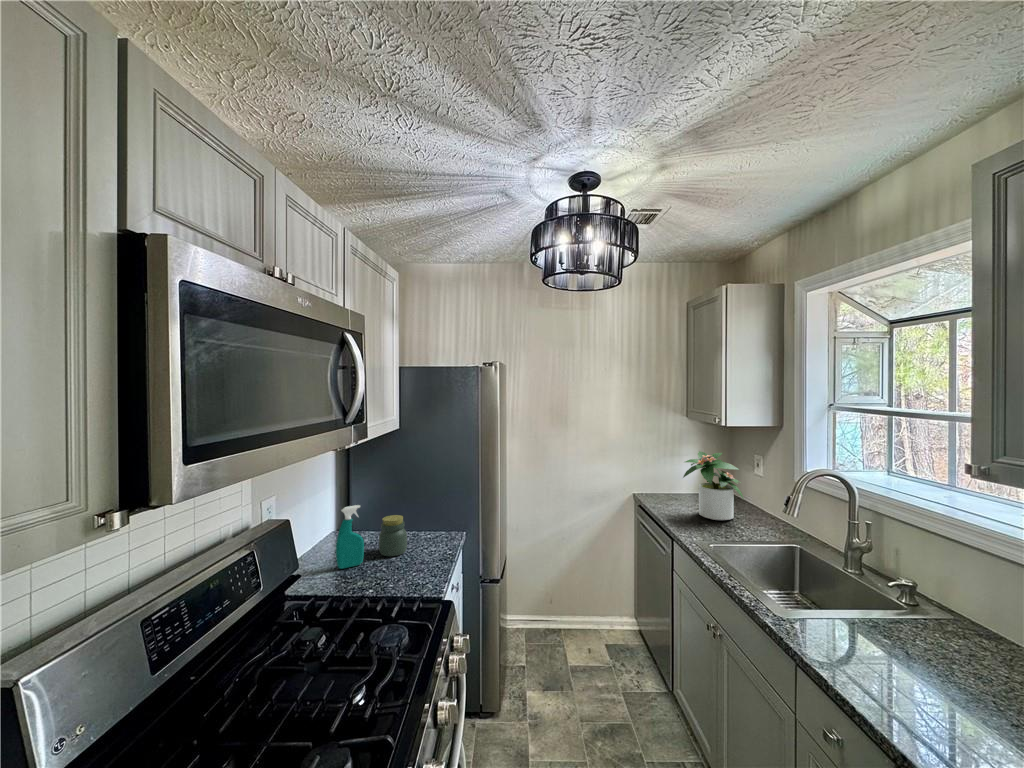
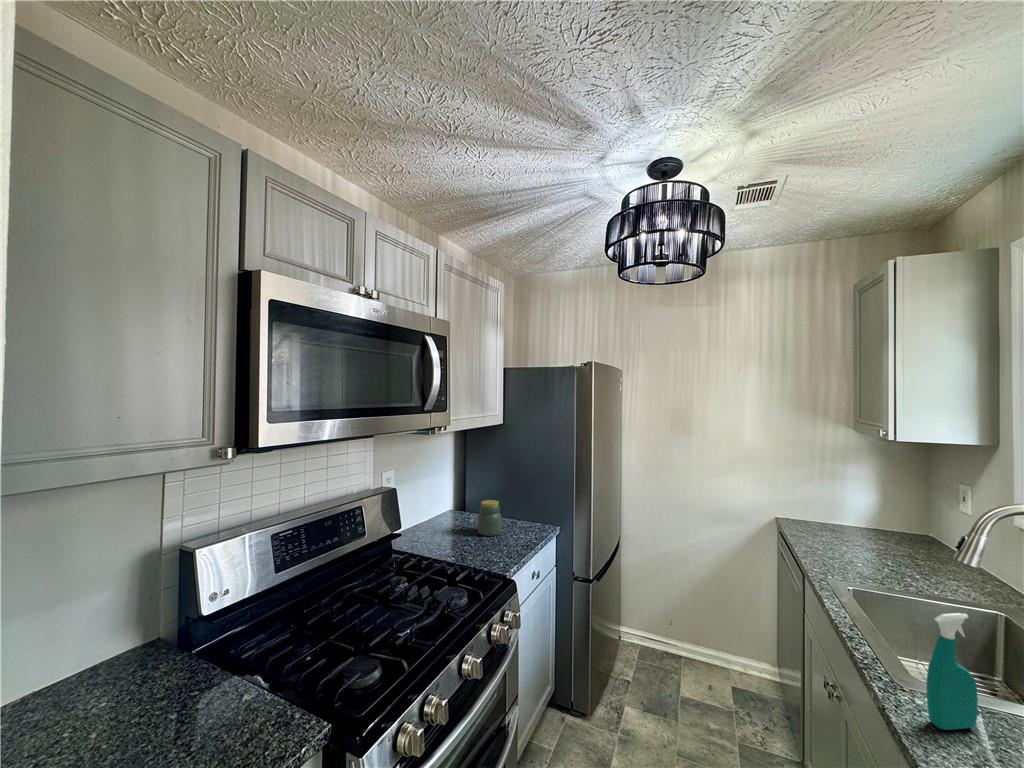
potted plant: present [683,451,743,520] -> none [827,473,923,565]
spray bottle: present [336,505,364,569] -> present [927,613,978,730]

